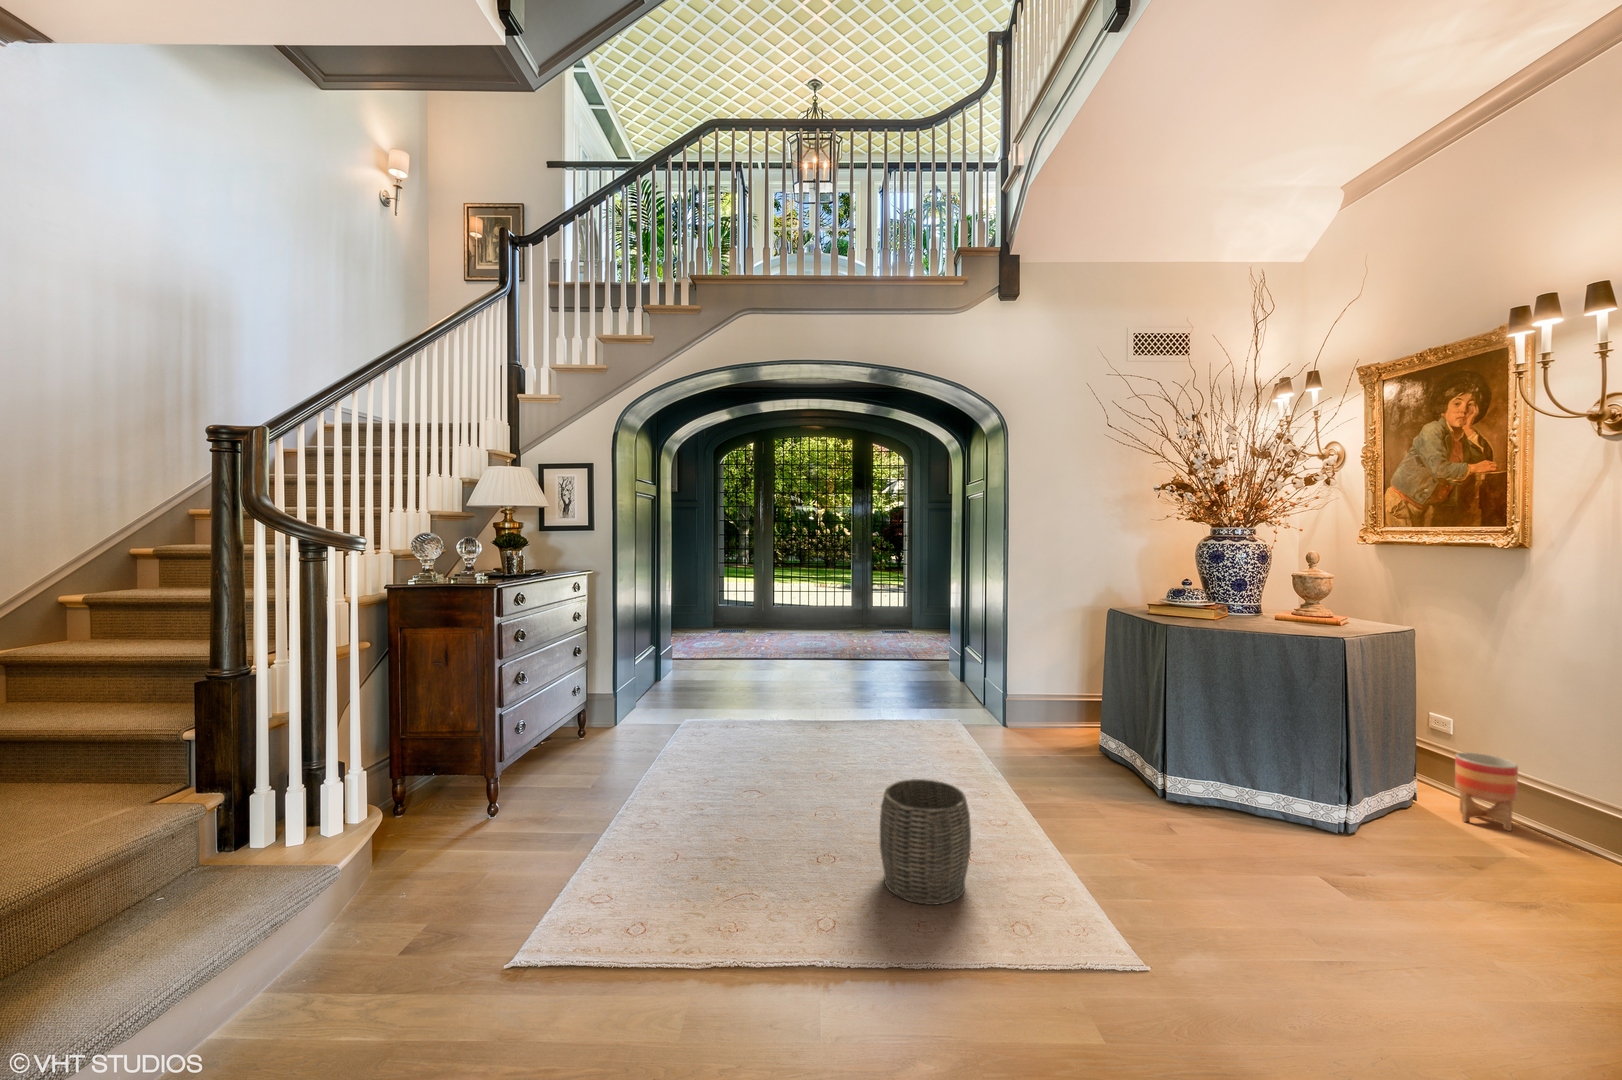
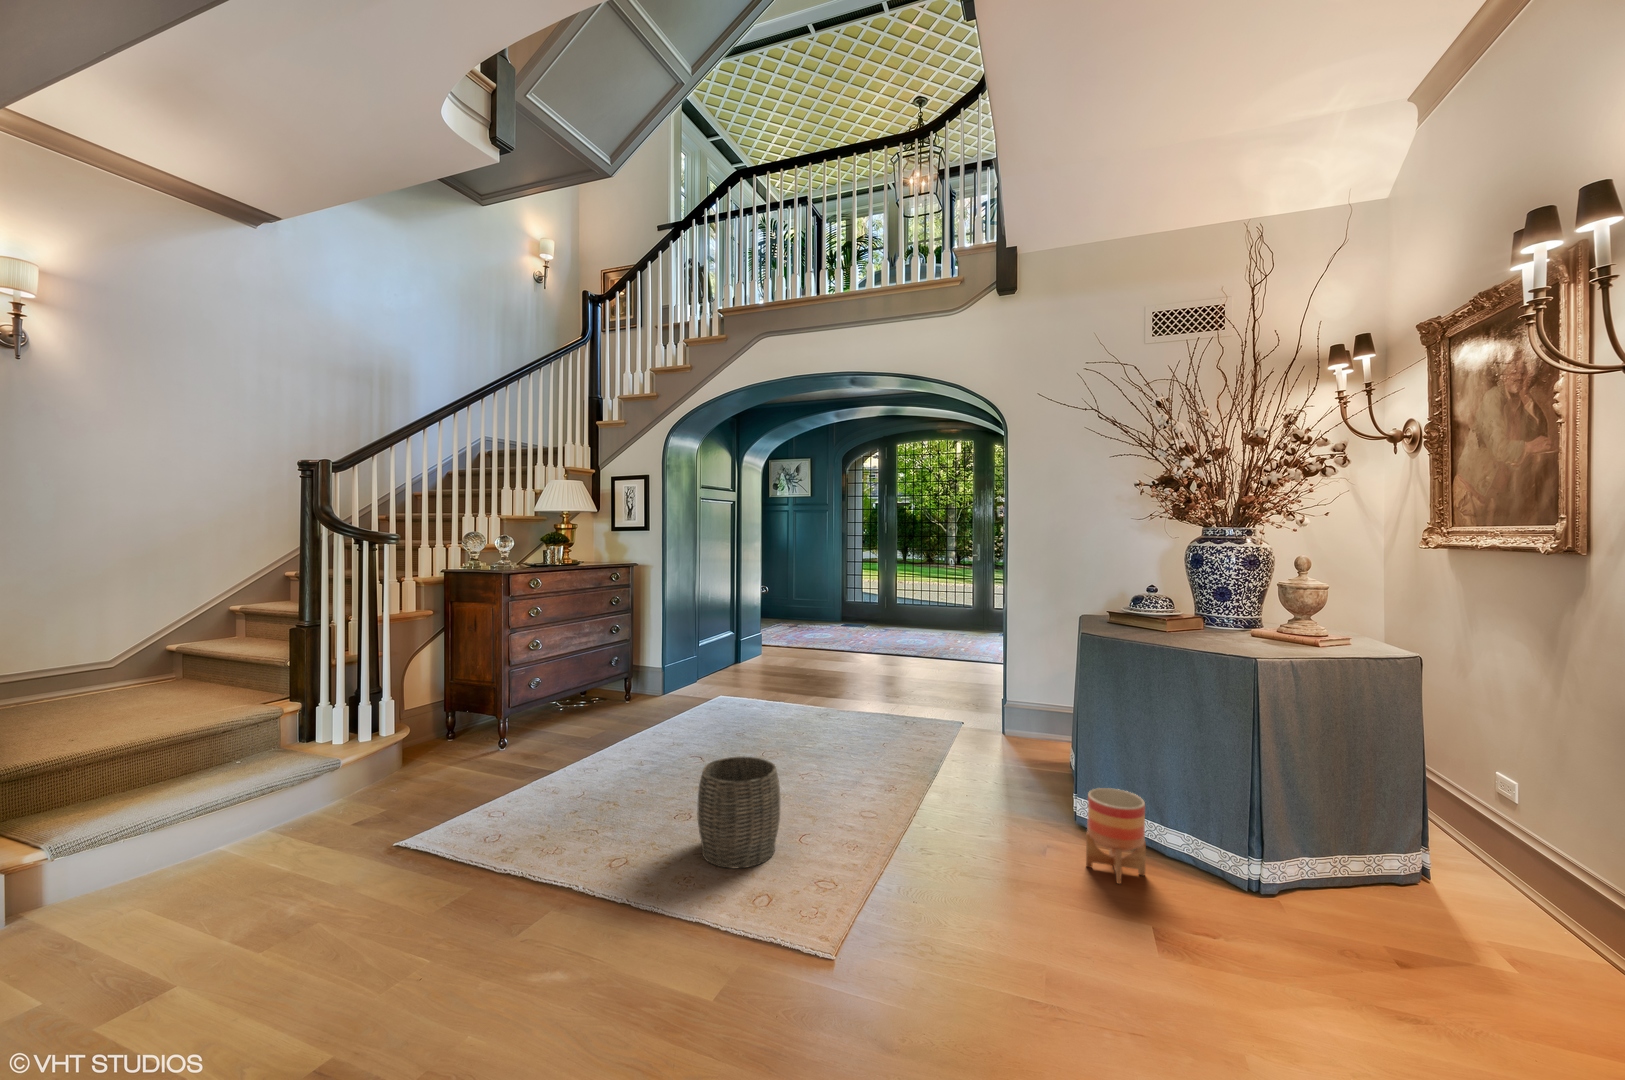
planter: present [1455,753,1518,831] -> present [1086,788,1146,884]

